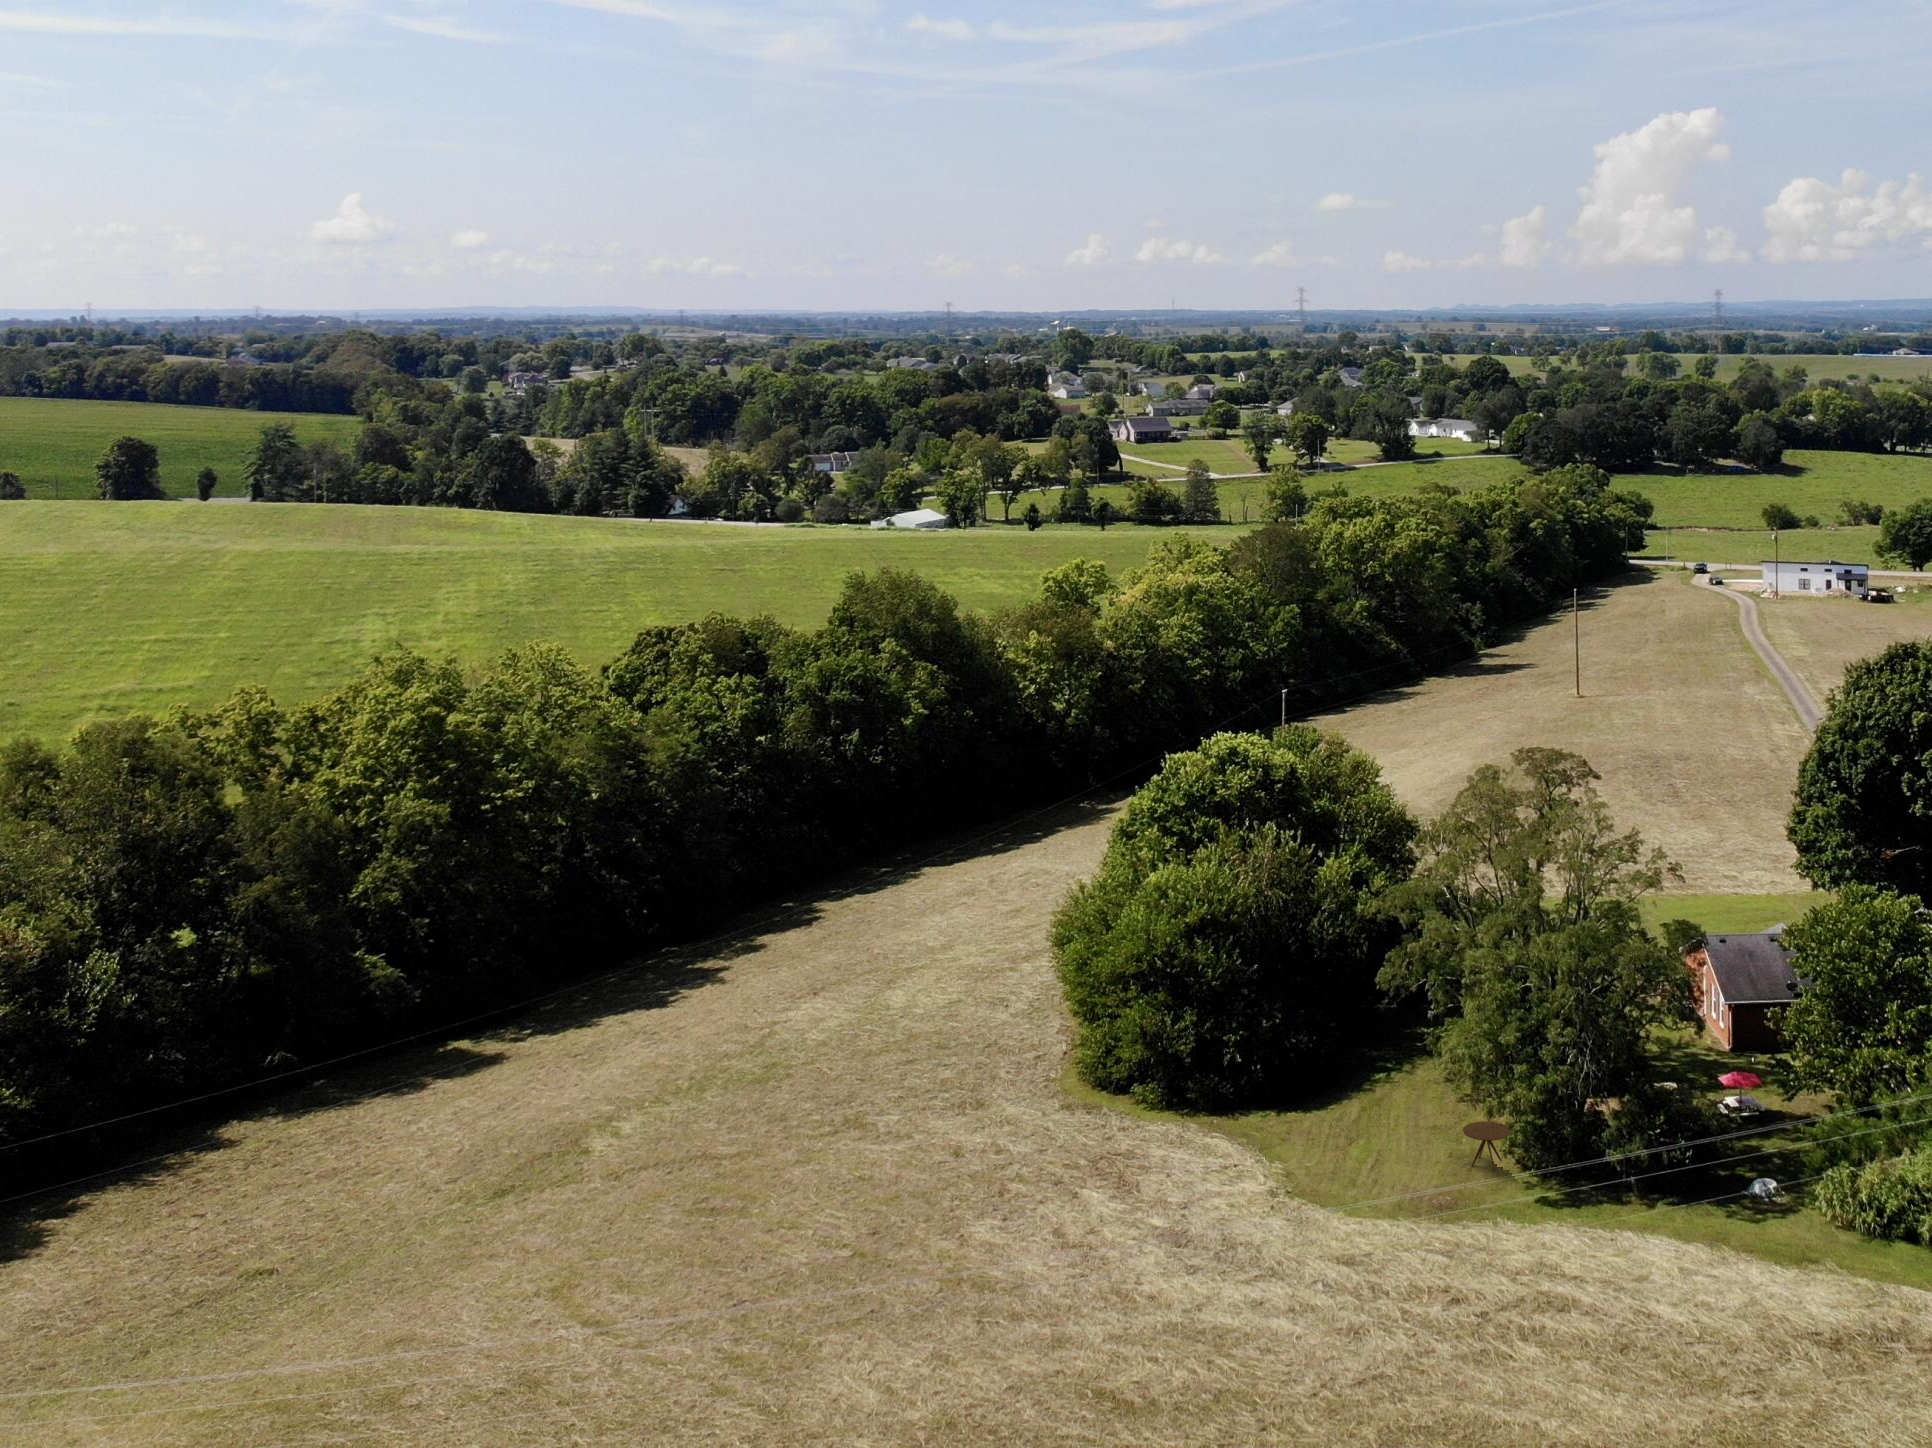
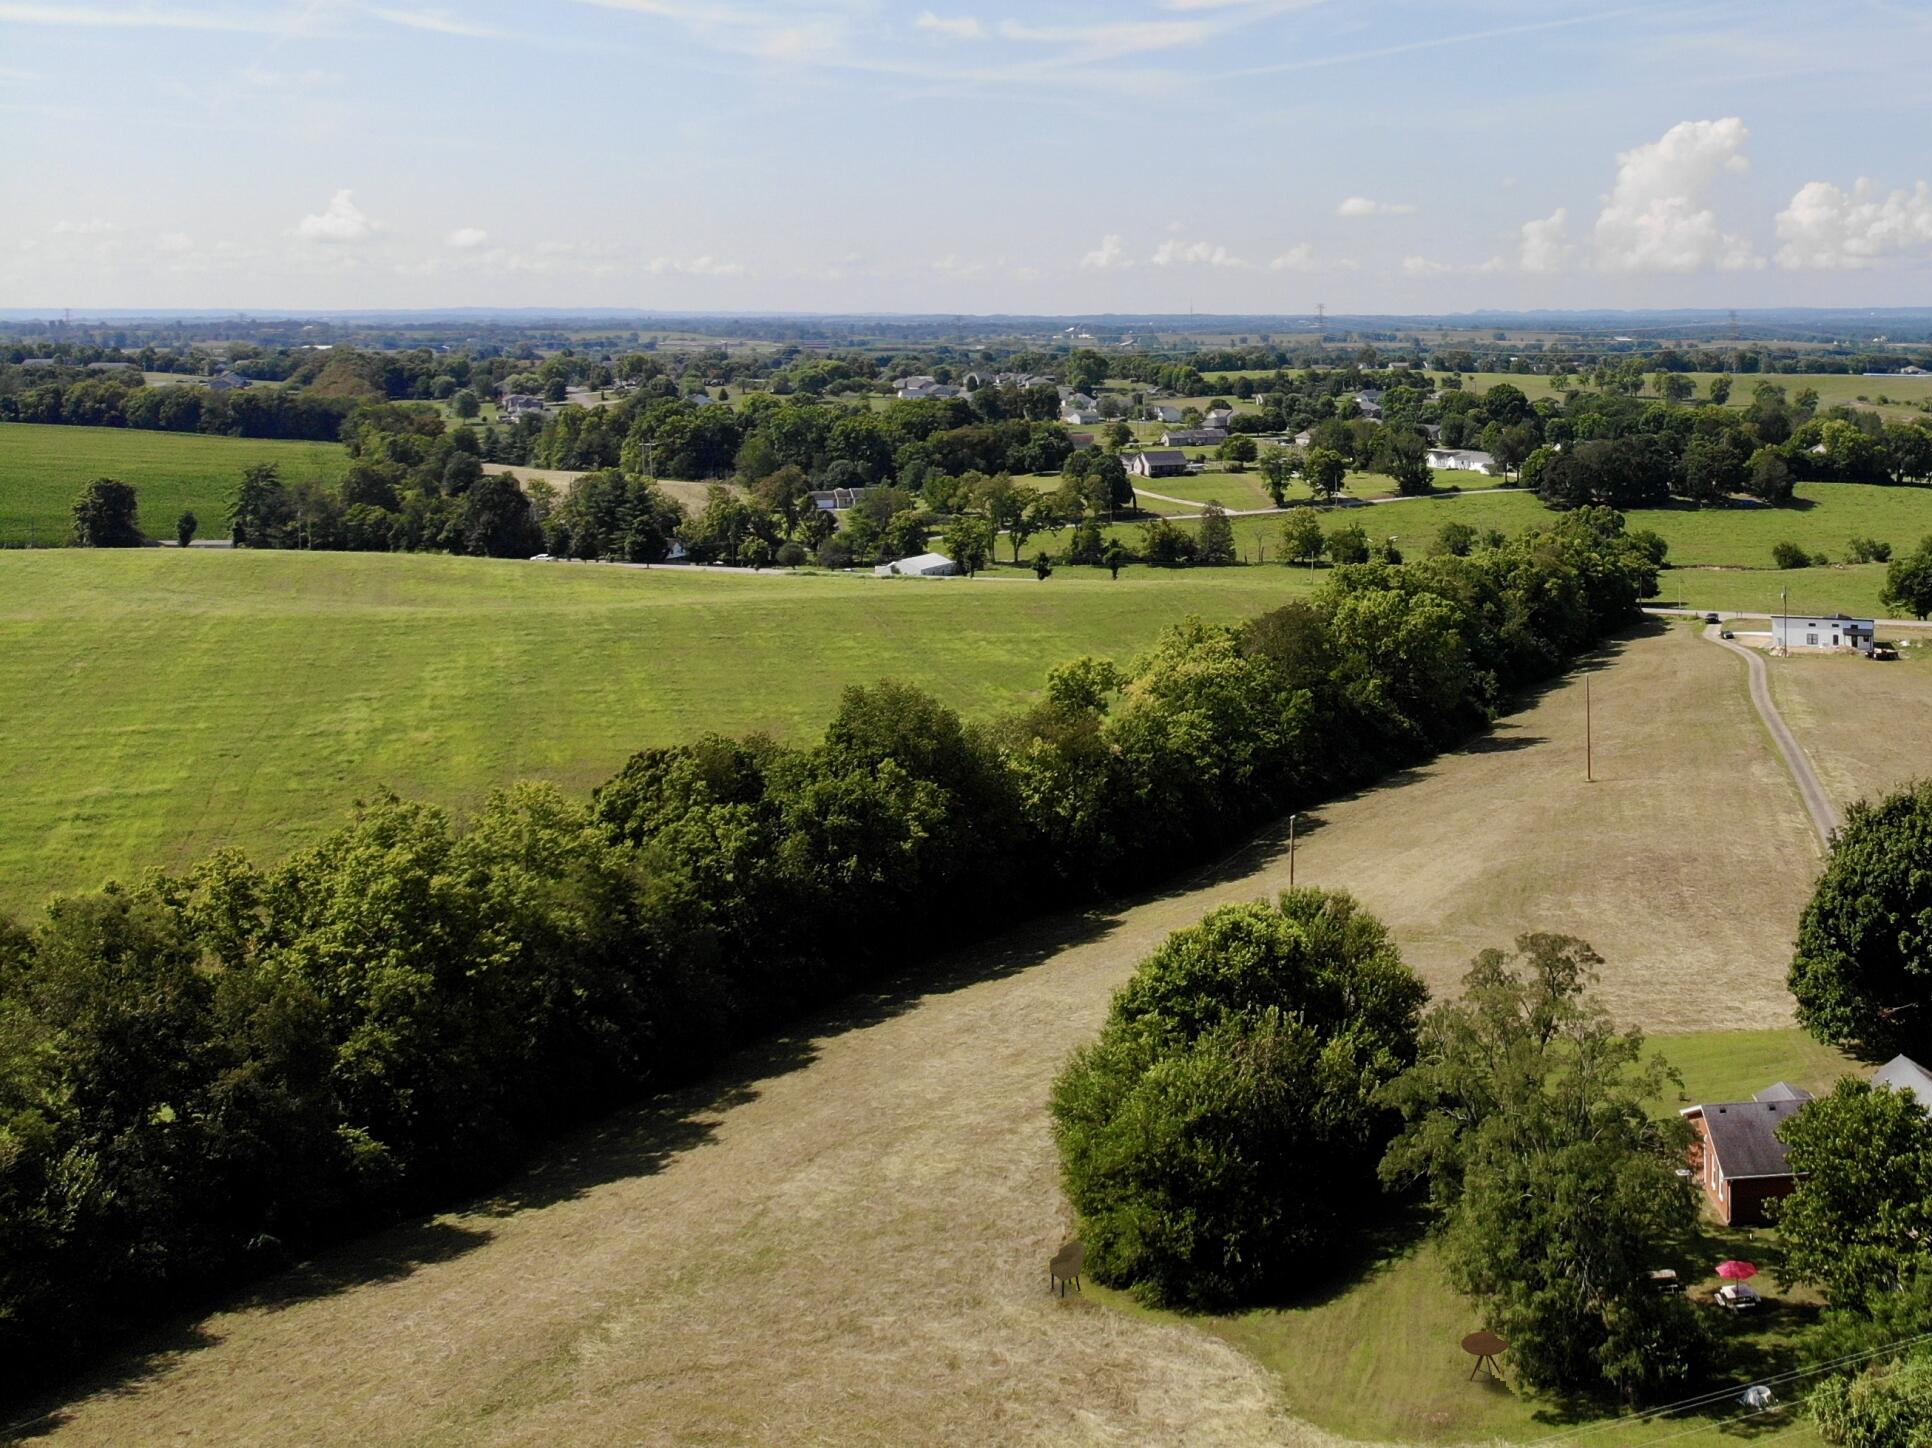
chair: none [1057,1037,1092,1088] -> present [1049,1241,1086,1297]

